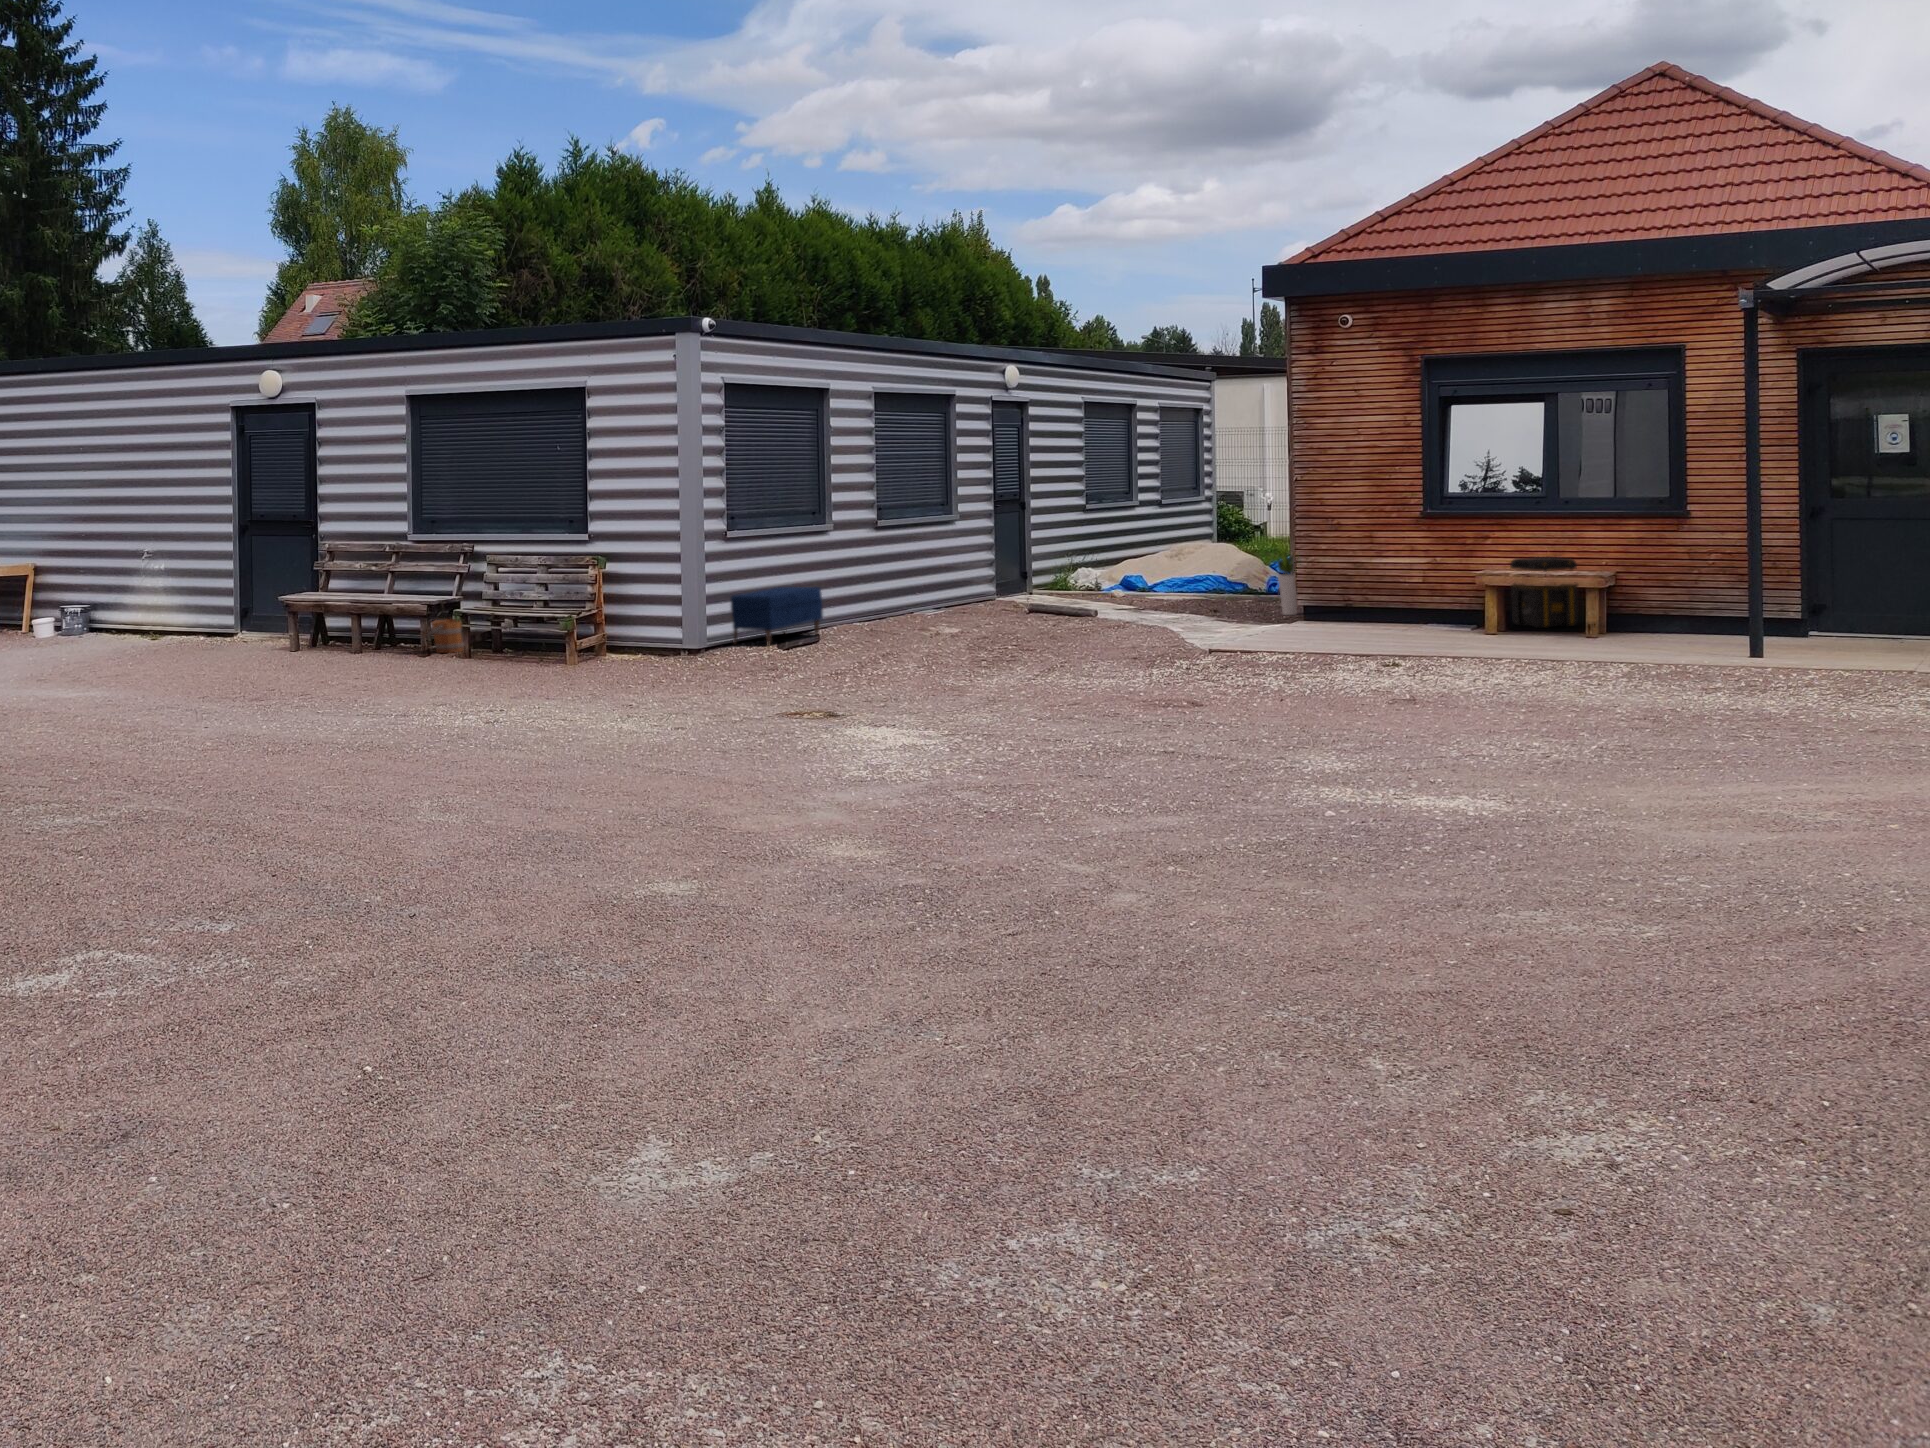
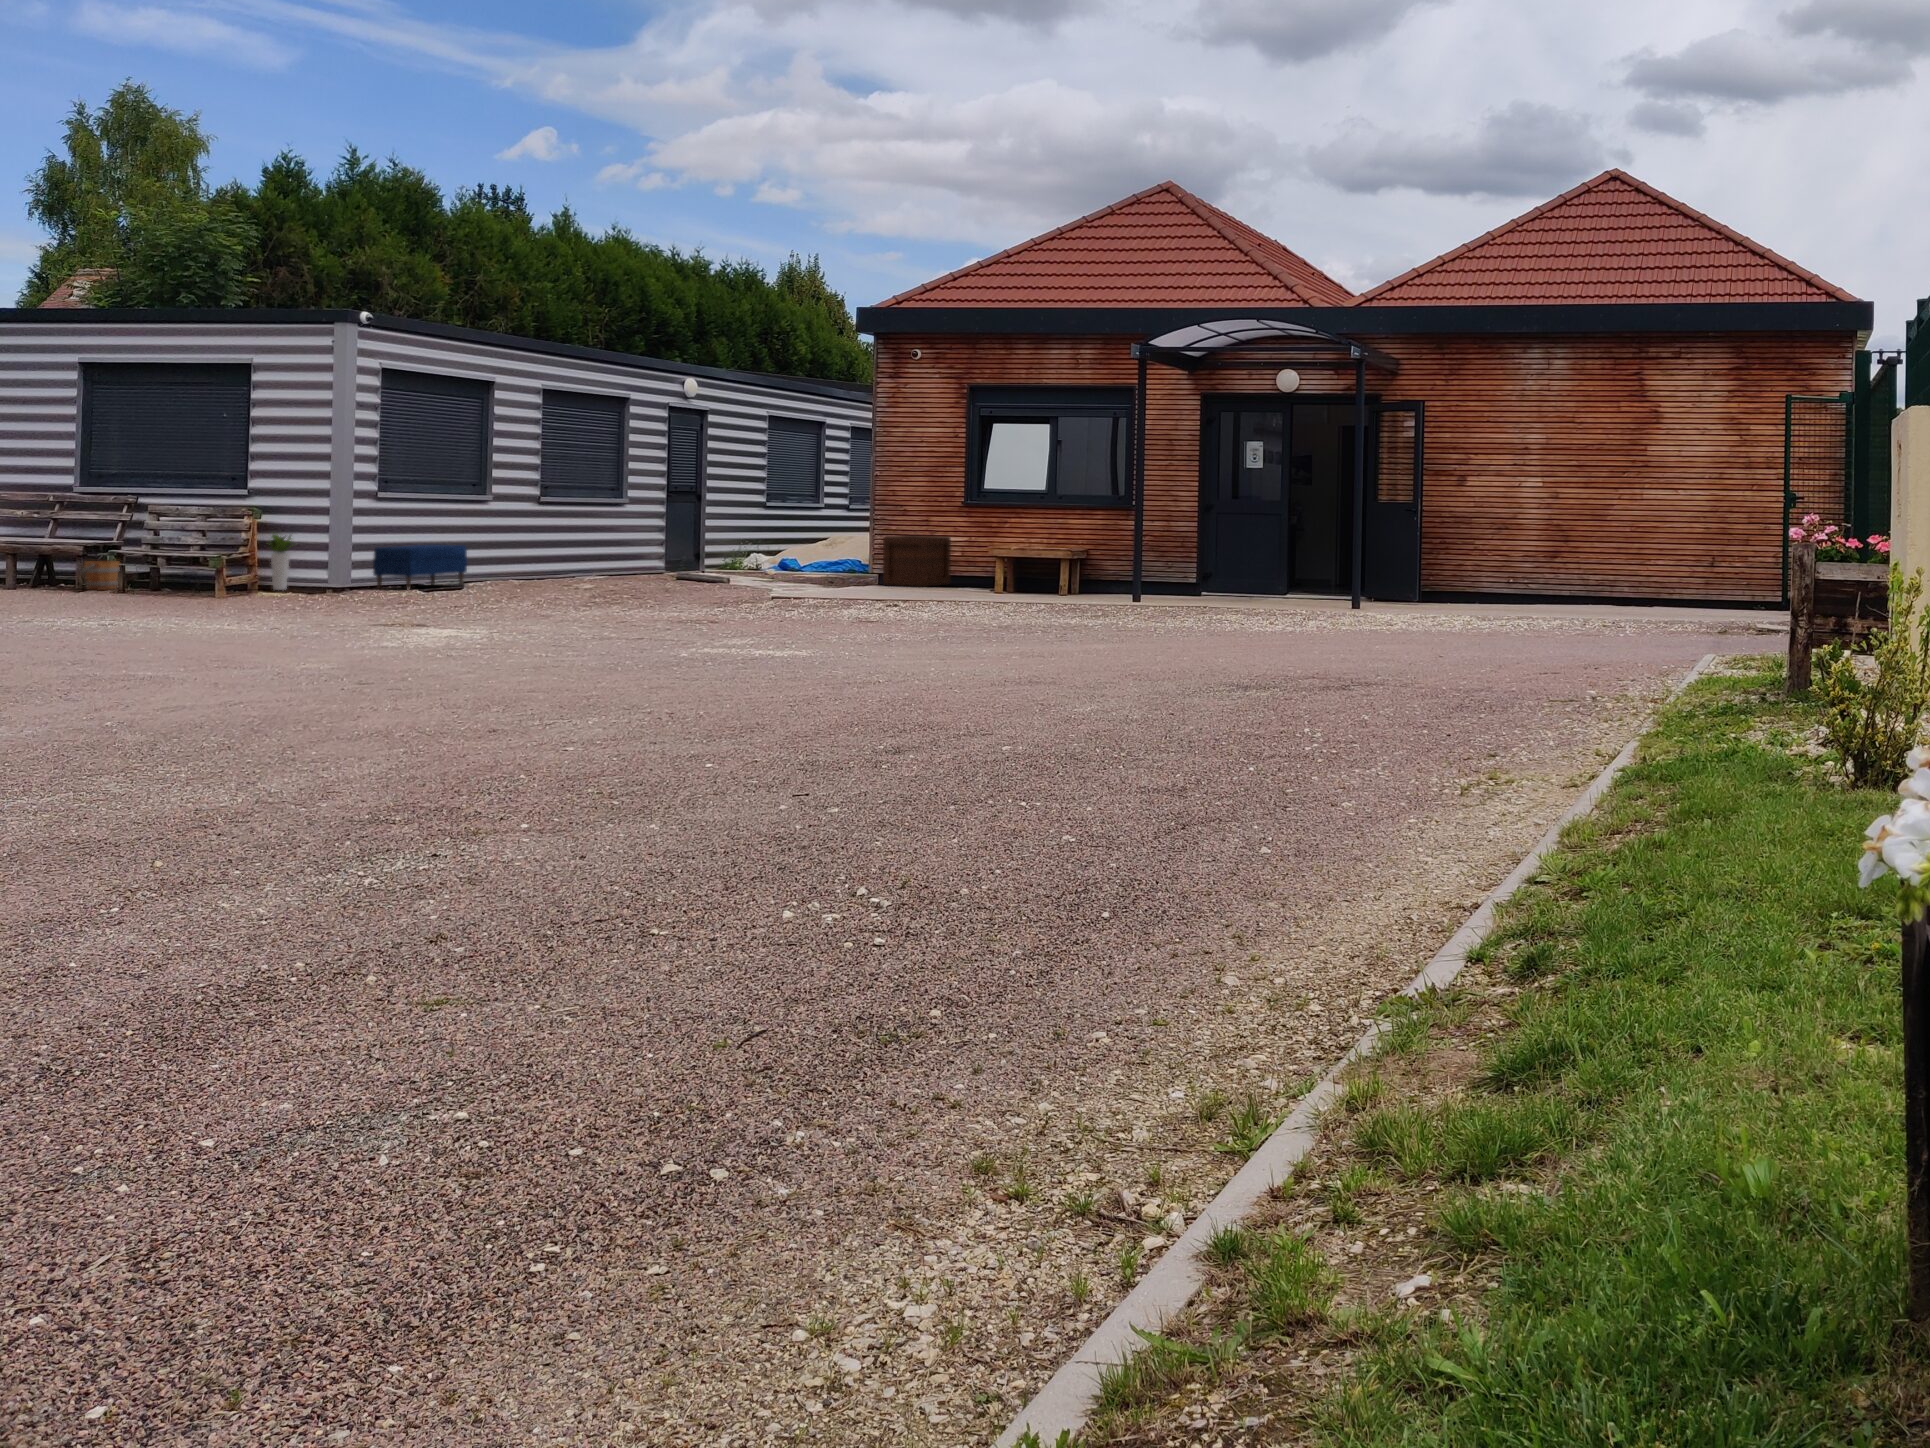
planter: present [1275,553,1300,615] -> present [270,534,291,590]
wooden crate: none [1319,553,1407,622] -> present [883,535,951,587]
toolbox: present [1510,557,1578,628] -> none [1010,539,1055,591]

